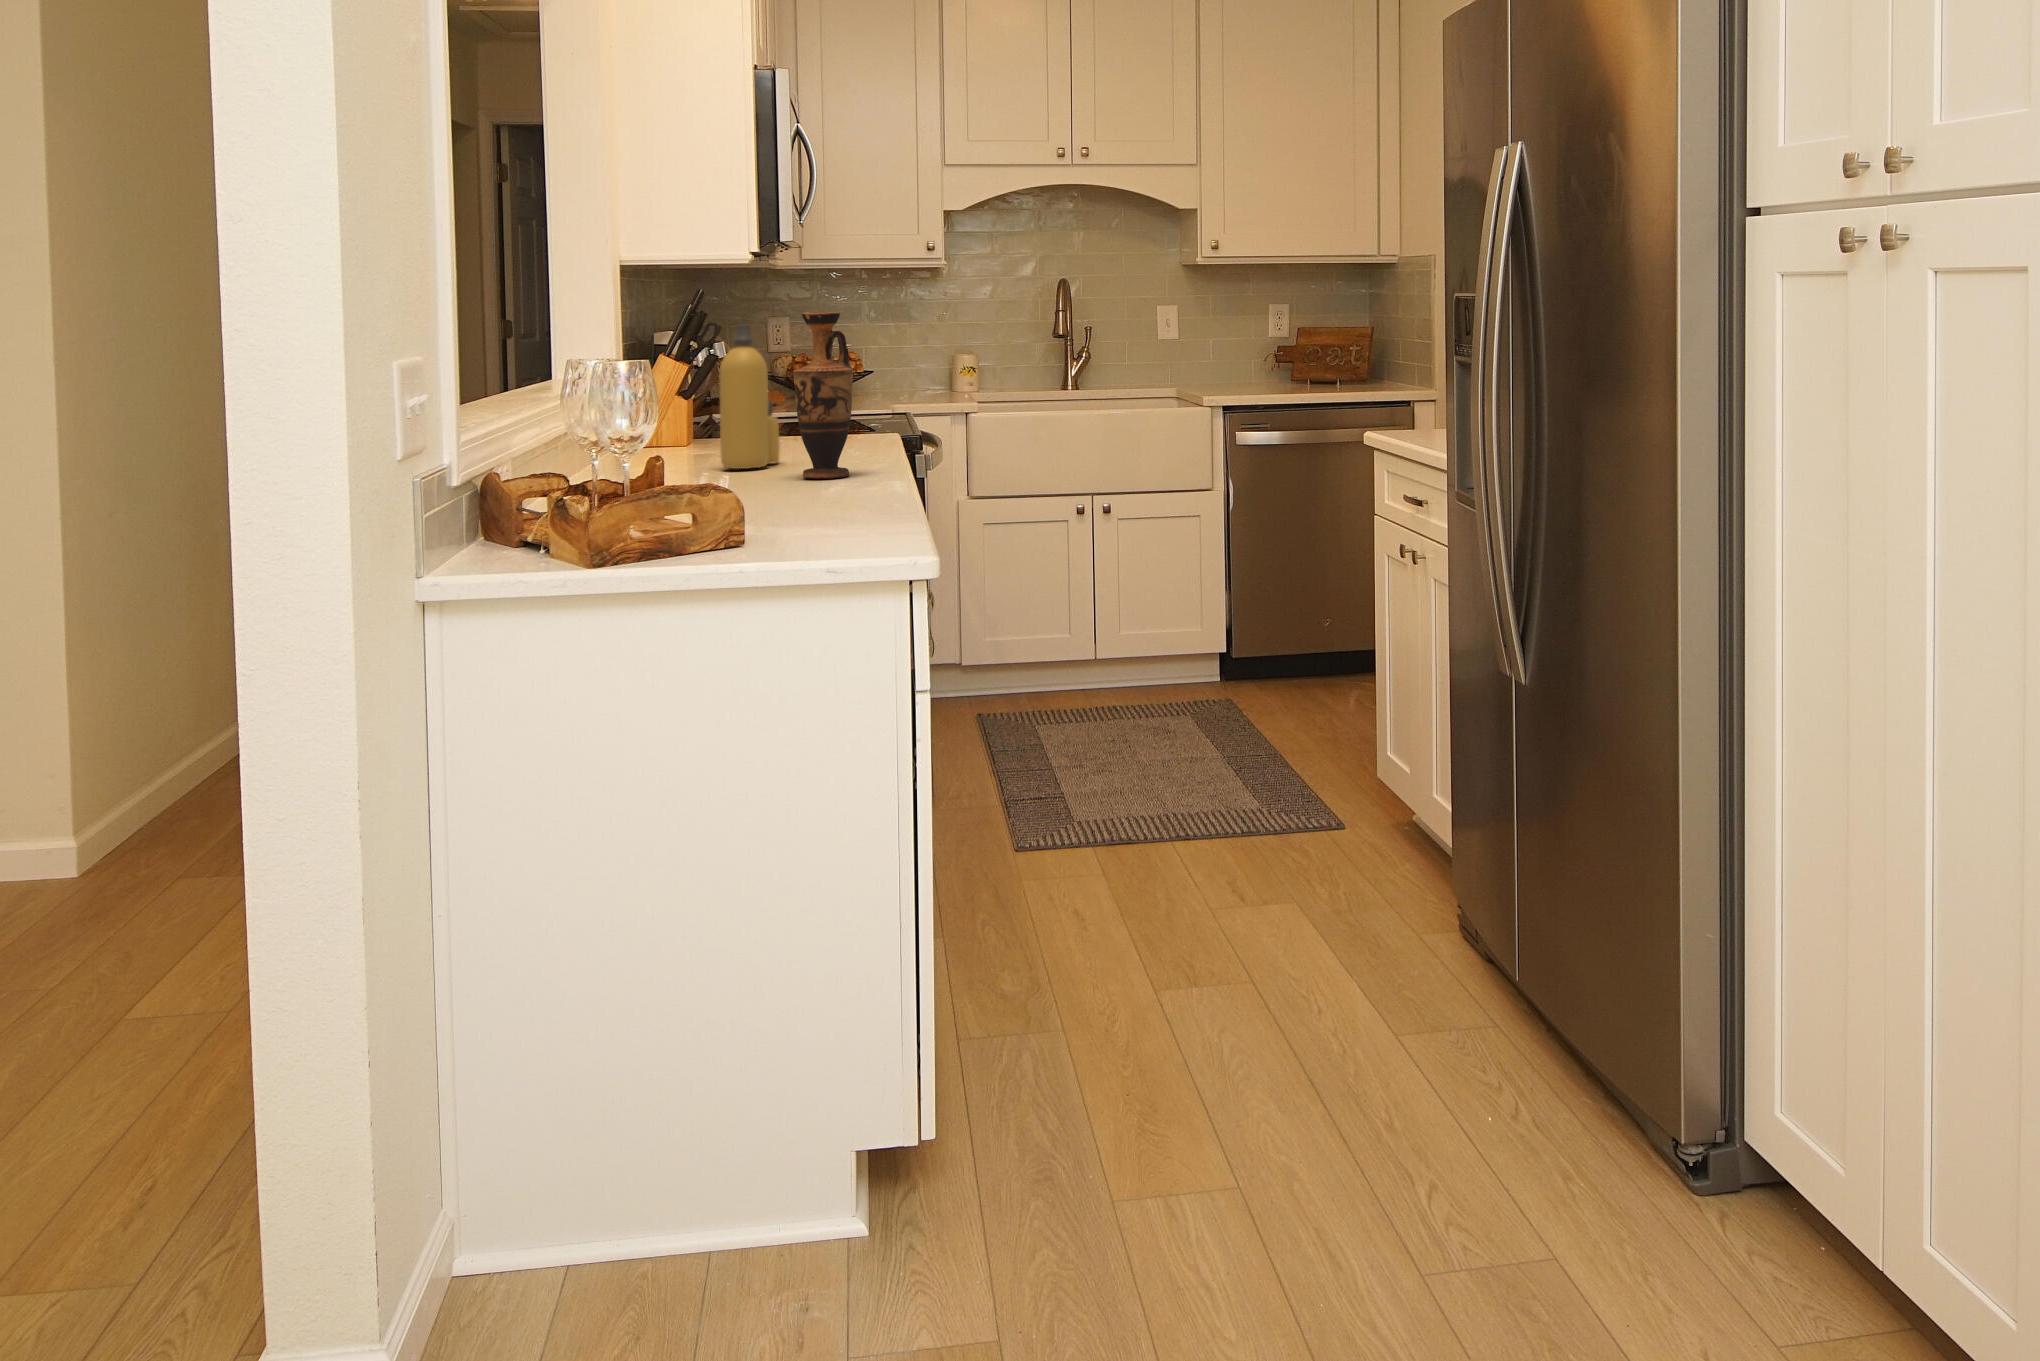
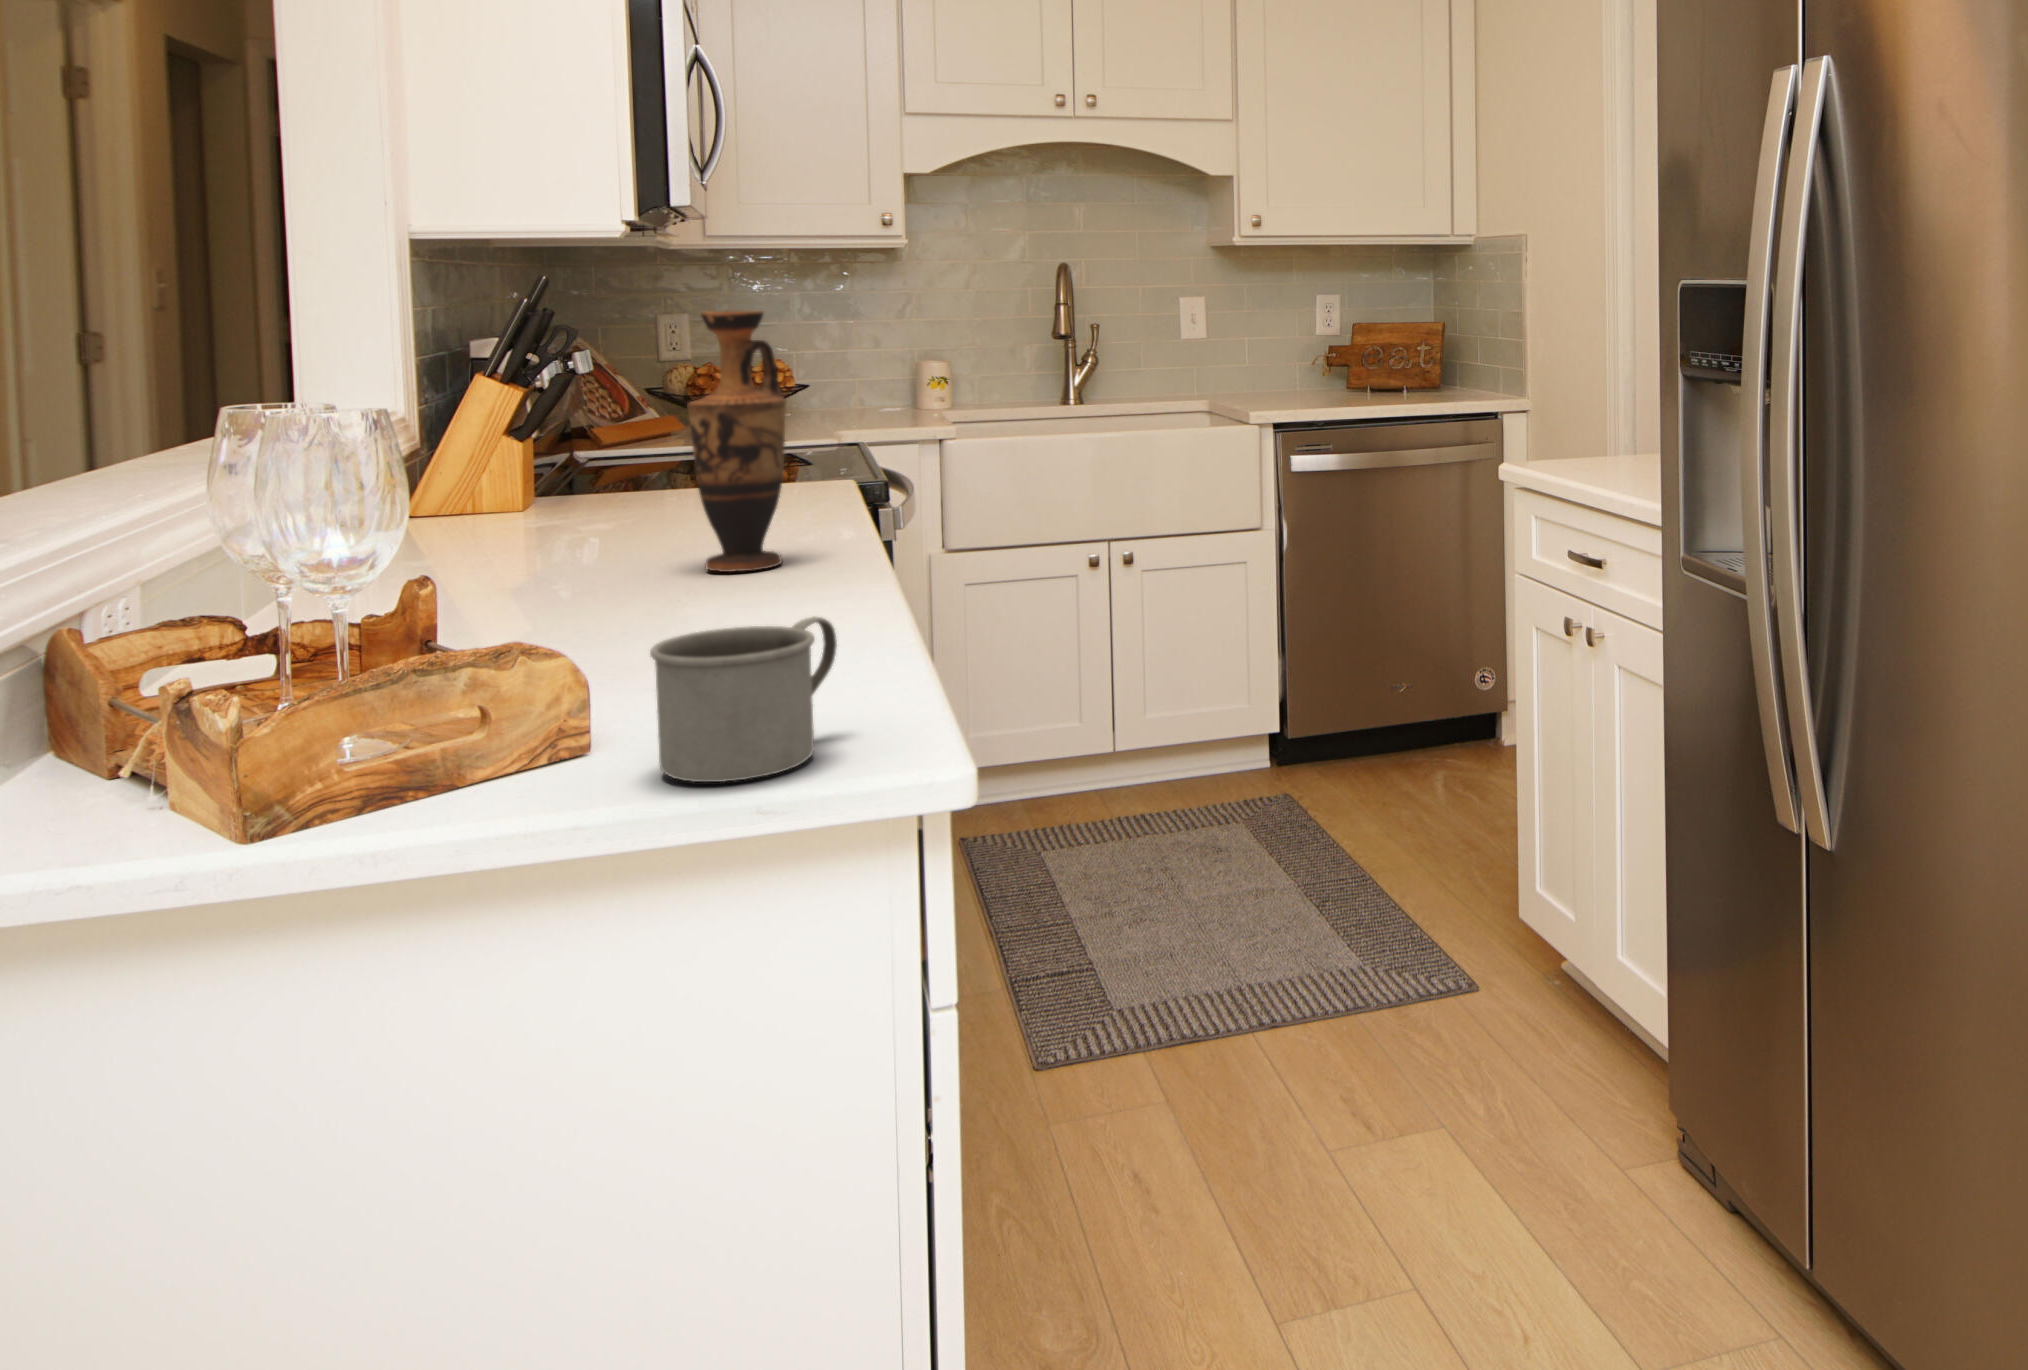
bottle: present [720,325,780,469] -> none [569,330,669,552]
mug: none [777,475,873,554] -> present [650,617,837,782]

